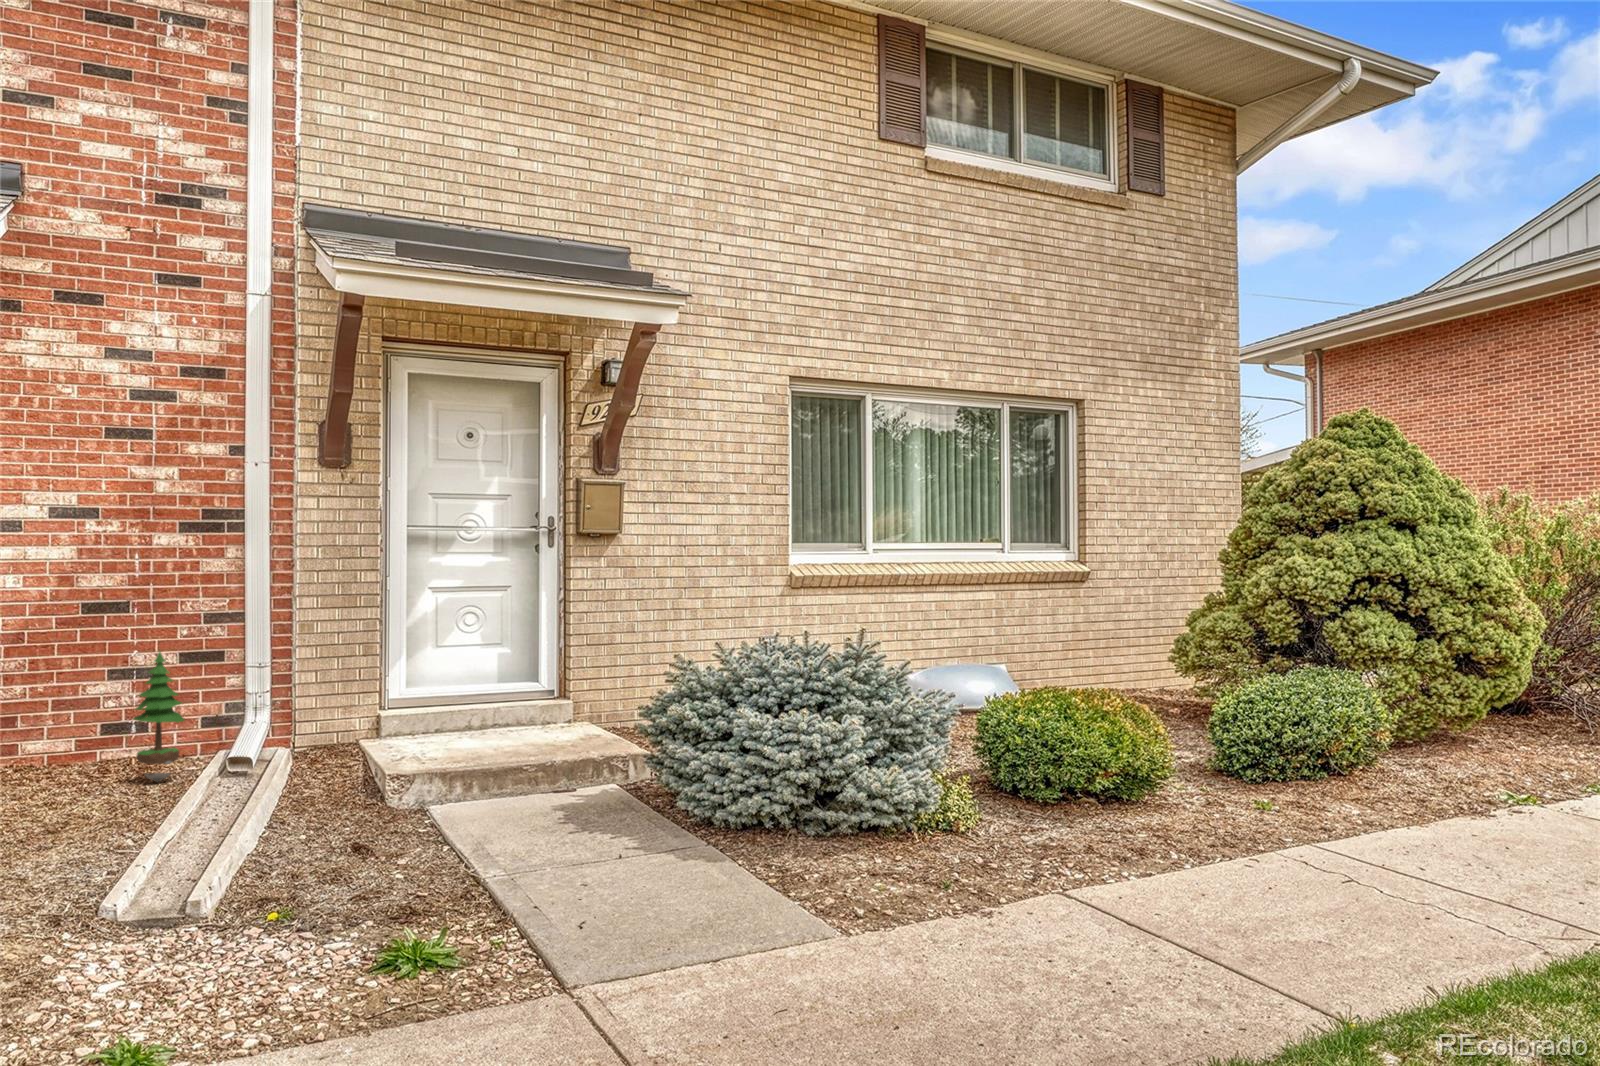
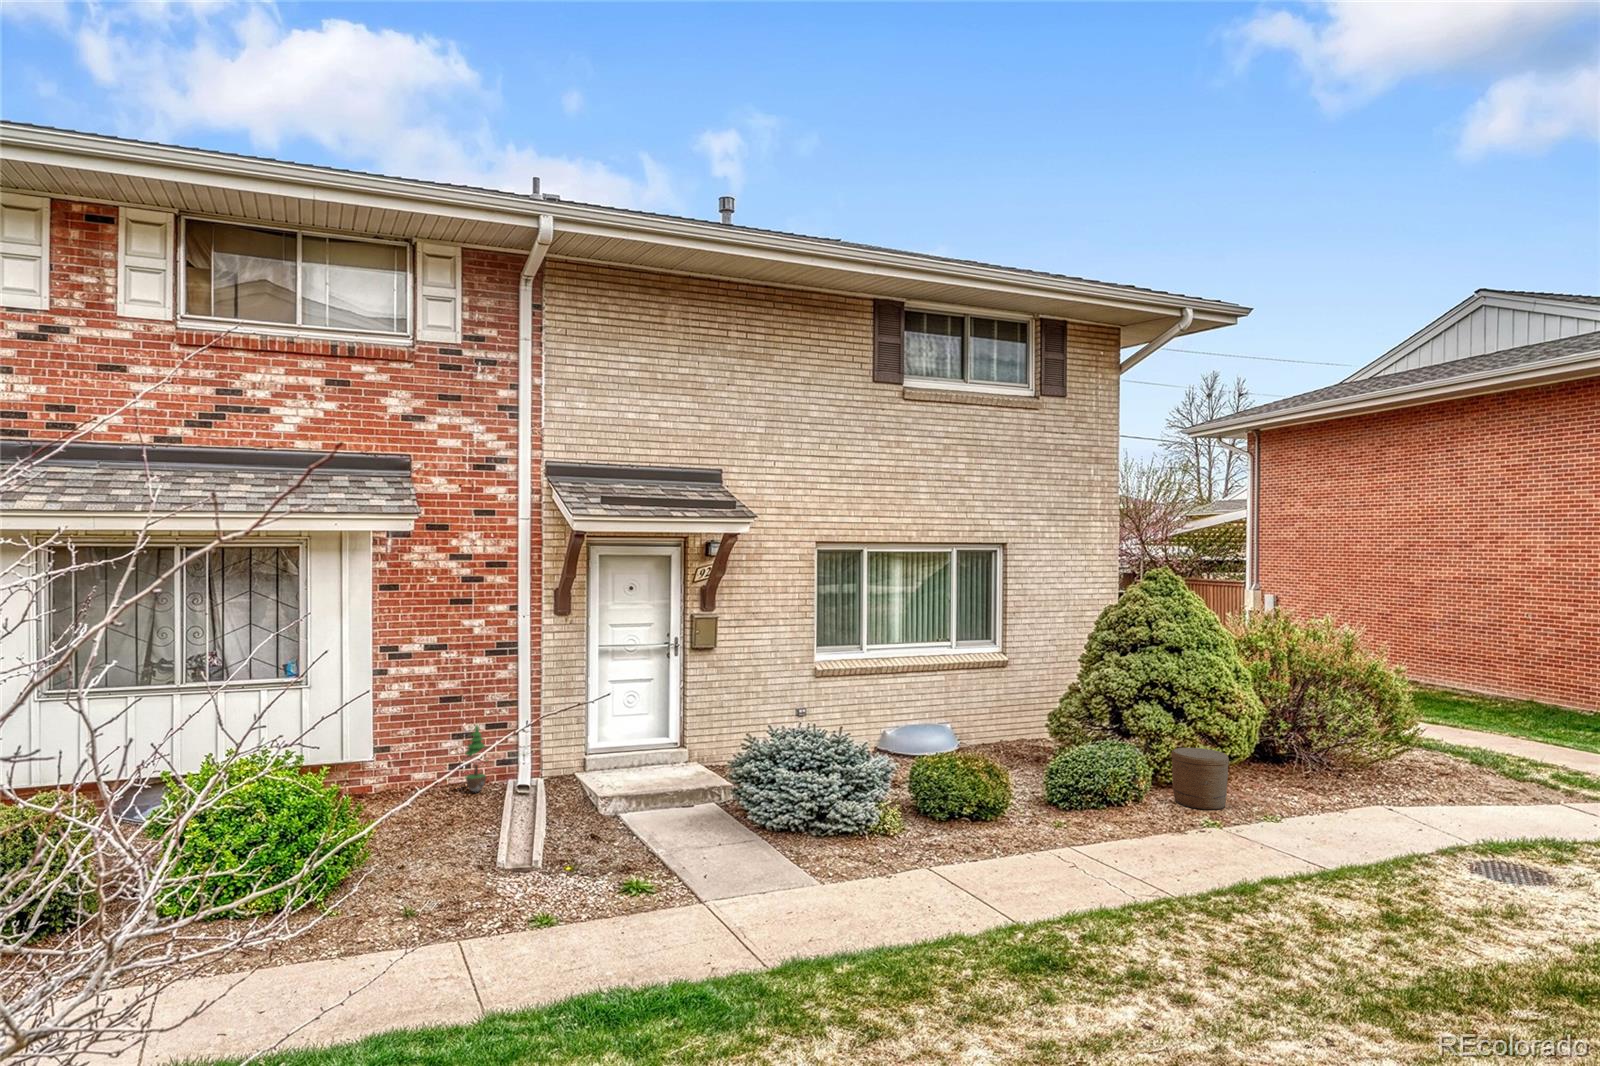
woven basket: none [1424,680,1536,783] -> present [1171,748,1229,810]

